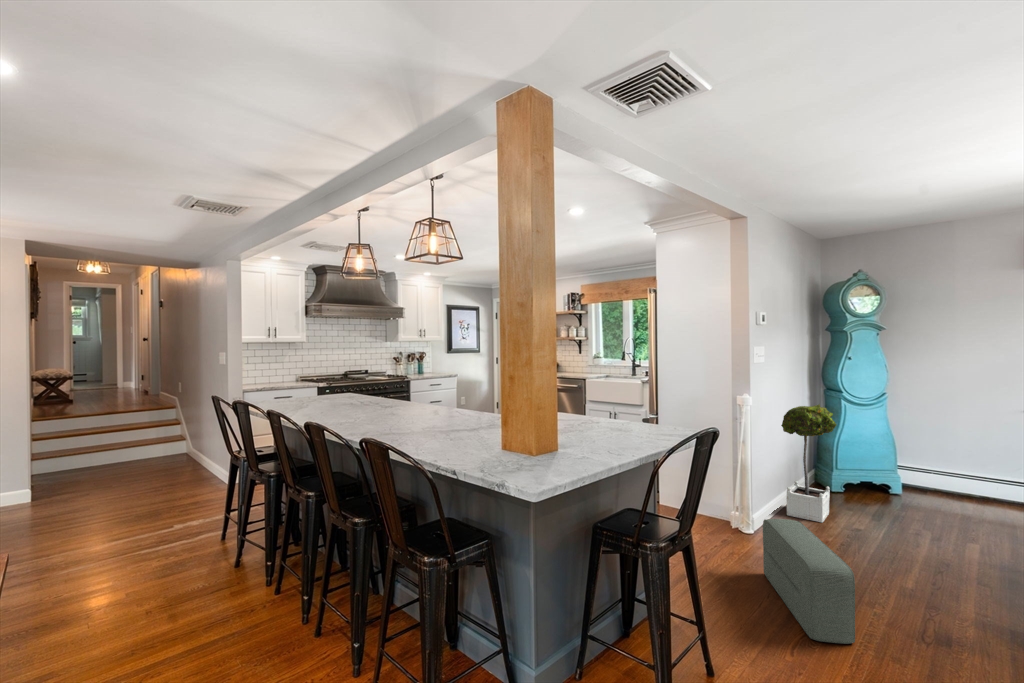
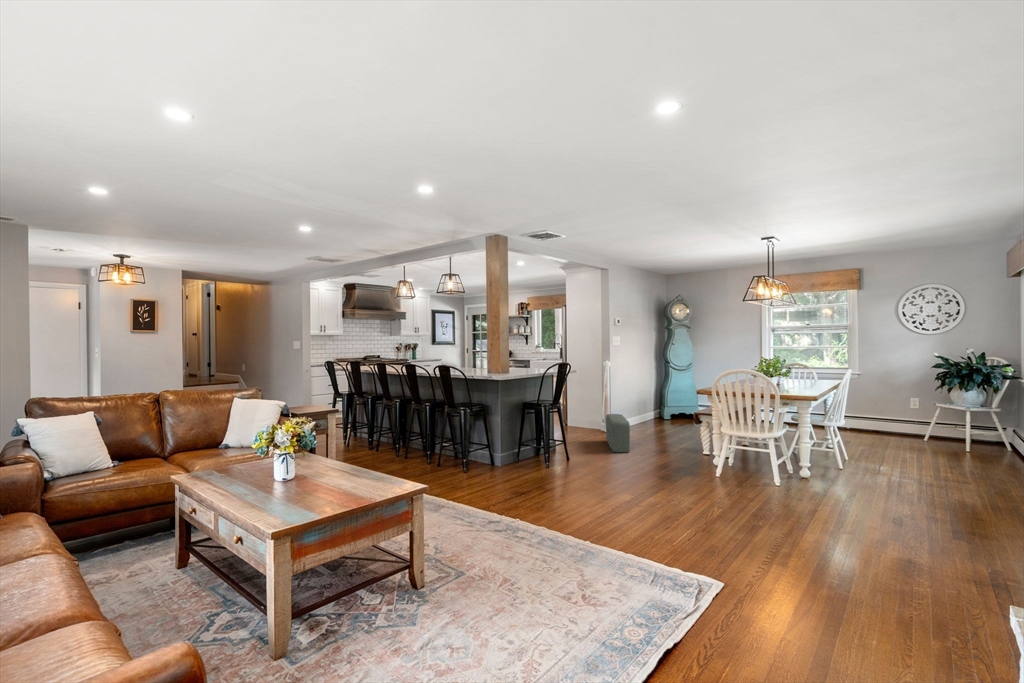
potted tree: present [781,404,836,522] -> none [630,366,656,428]

